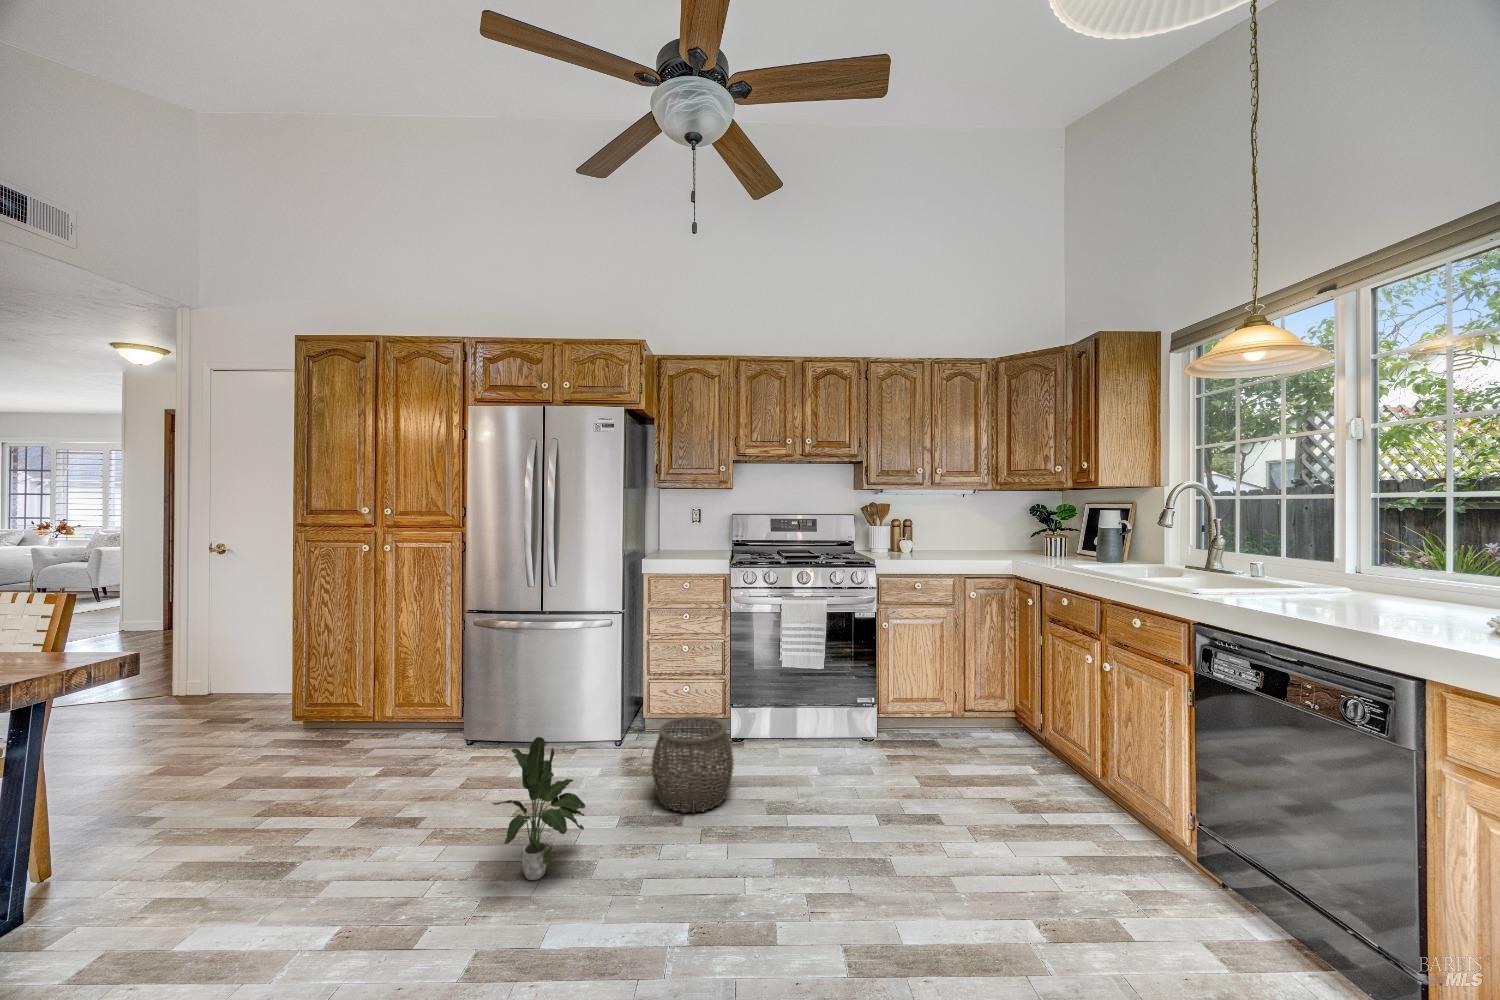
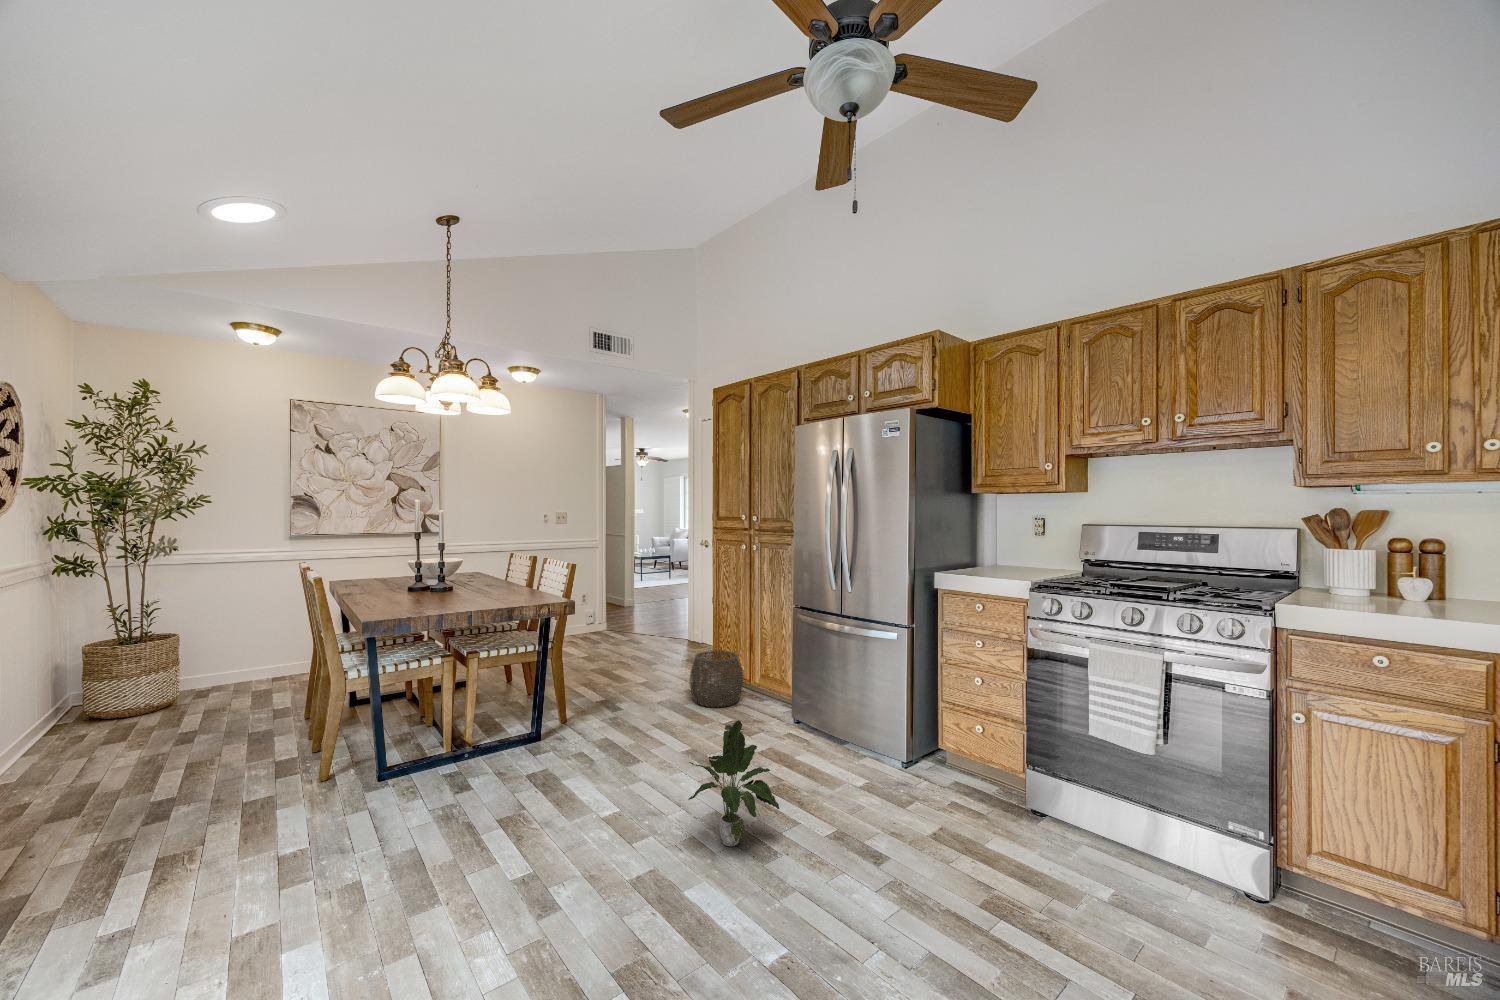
woven basket: present [651,716,734,813] -> present [690,650,743,707]

